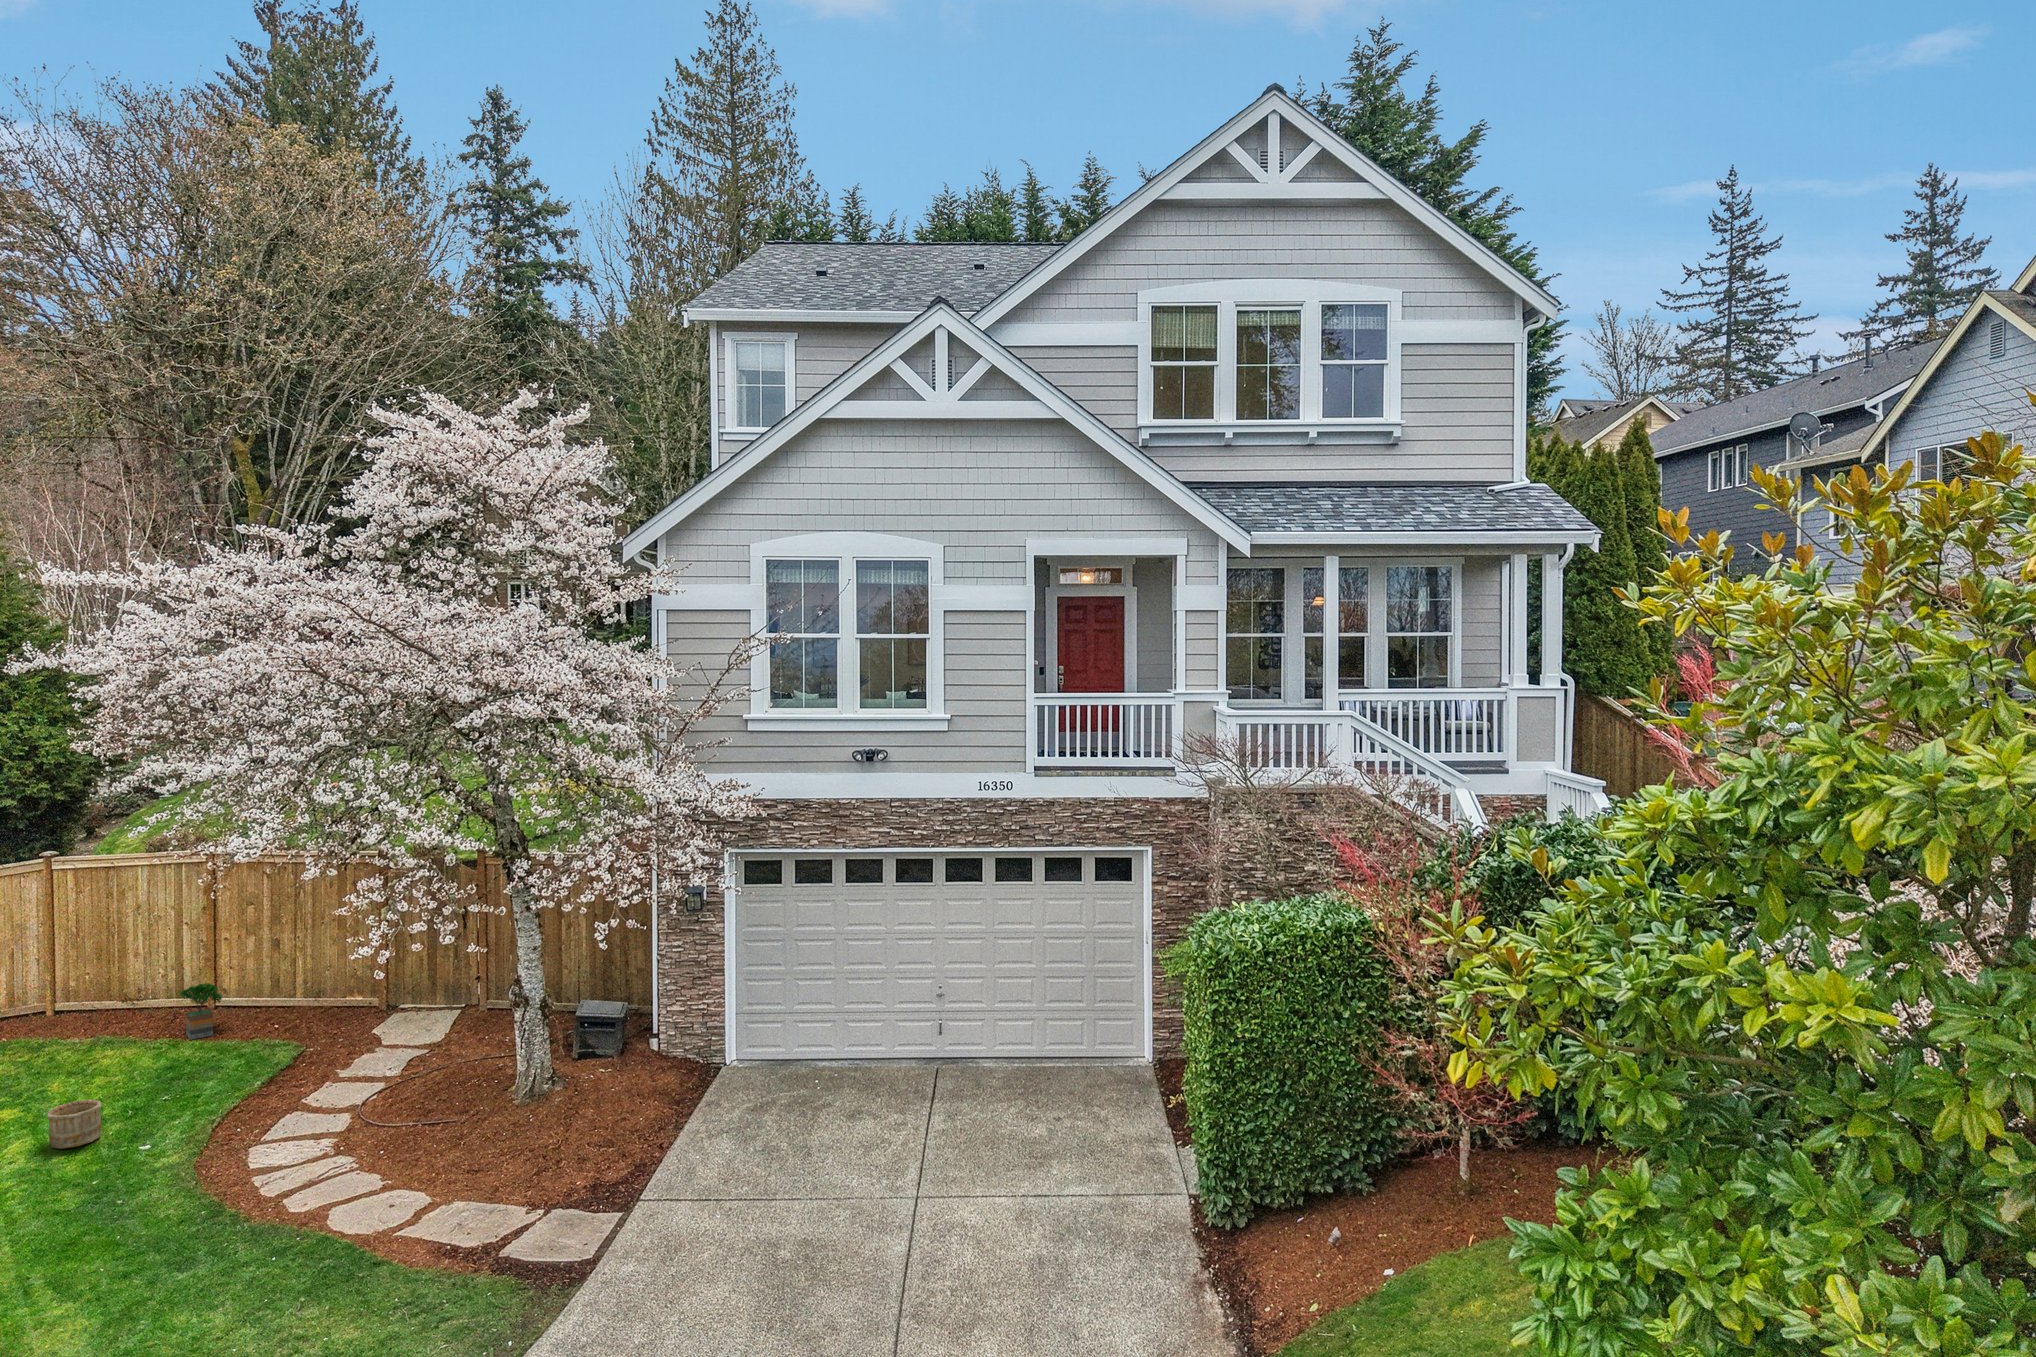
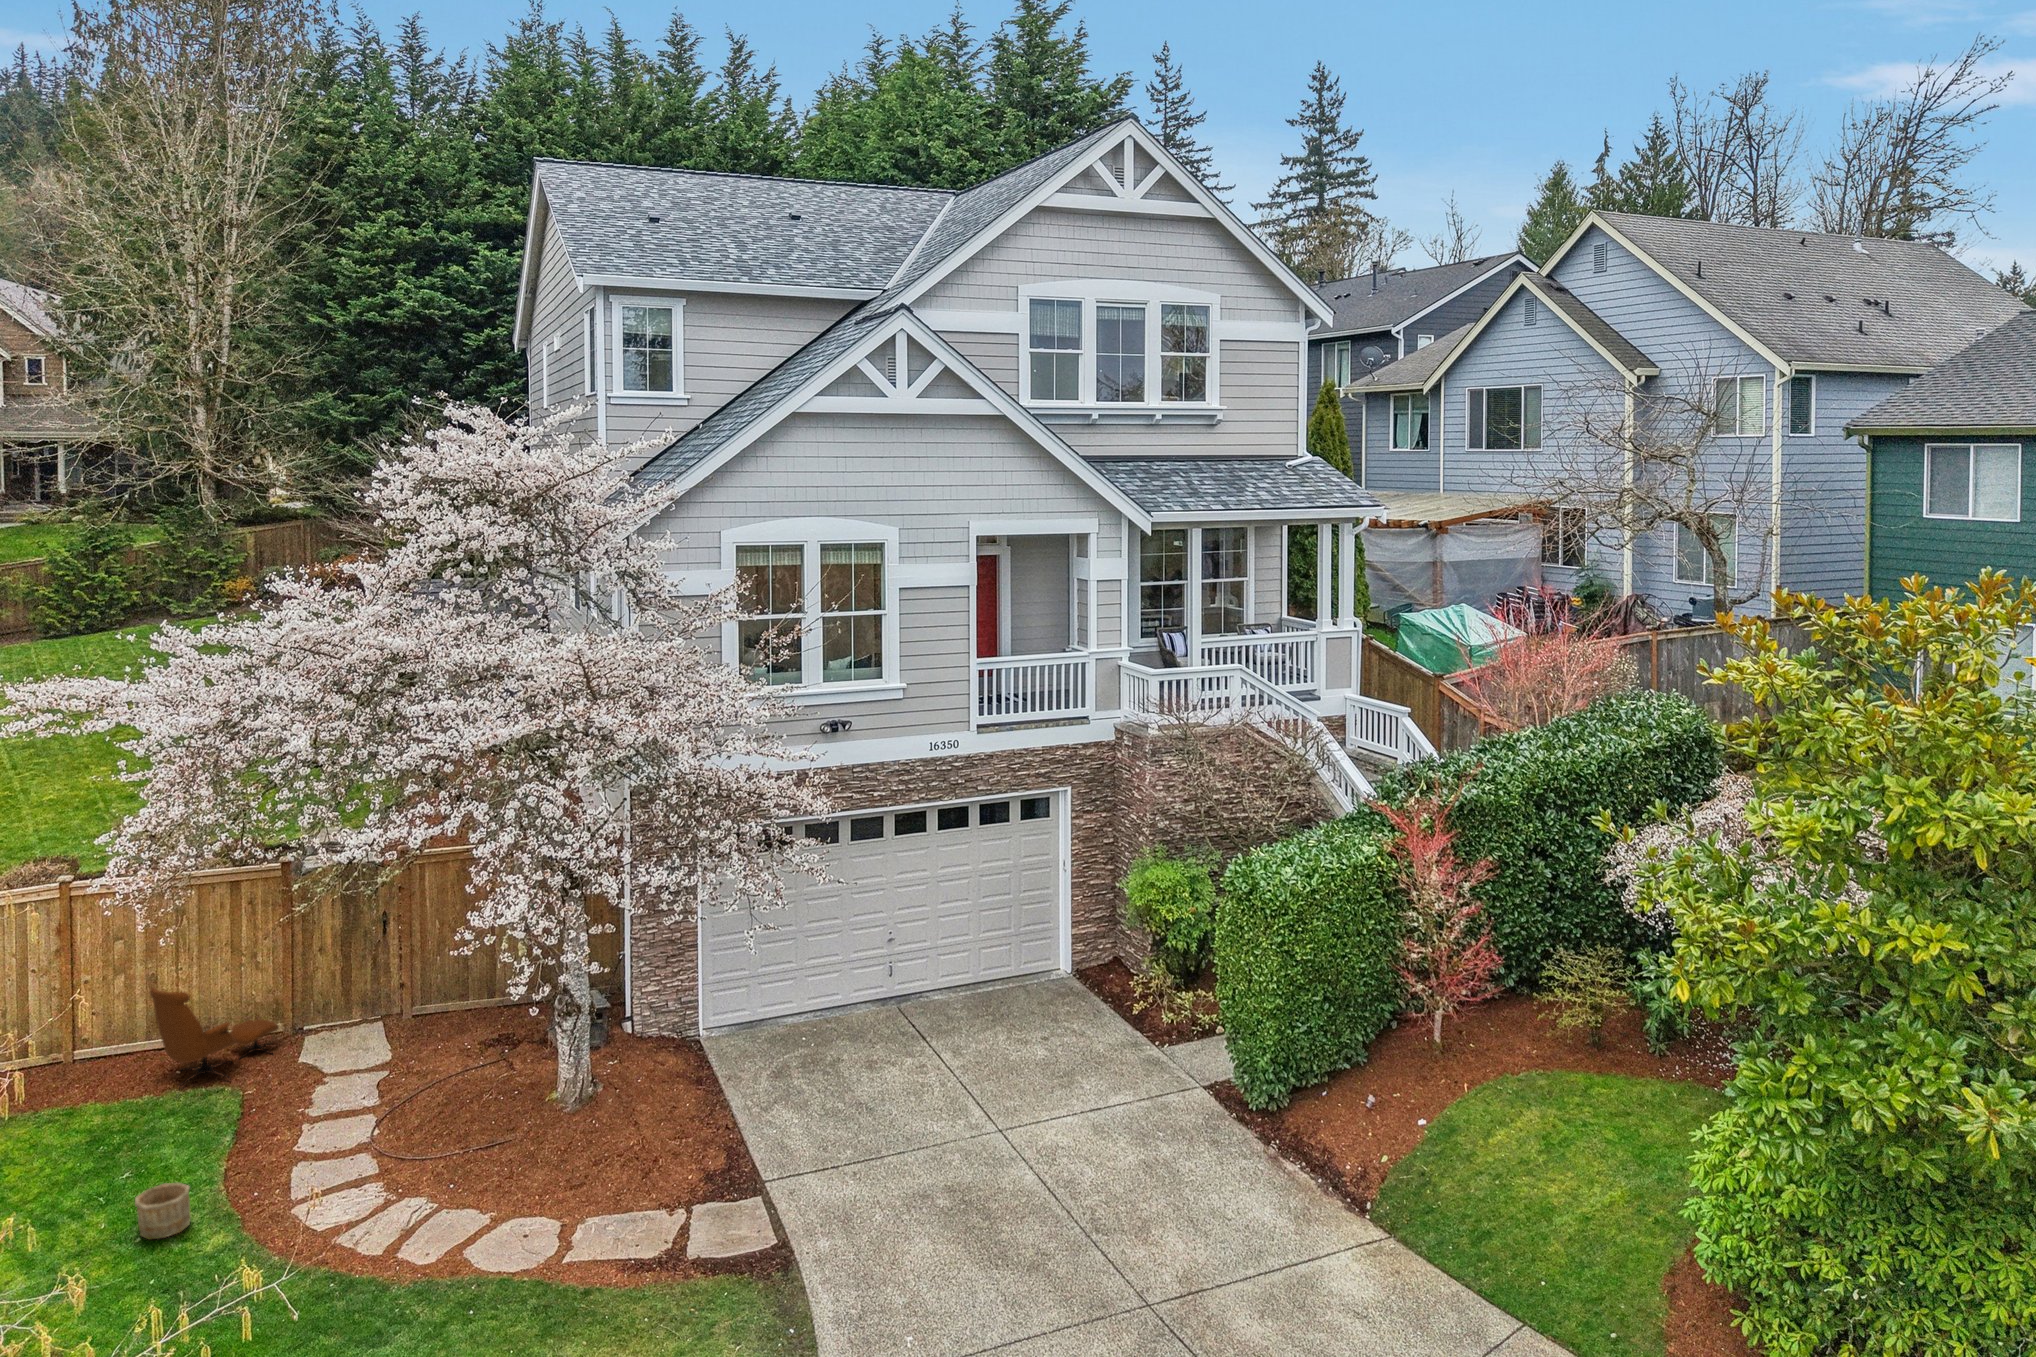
lounge chair: none [235,933,364,1027] -> present [150,987,279,1088]
potted tree: present [180,983,222,1040] -> none [99,1048,154,1113]

